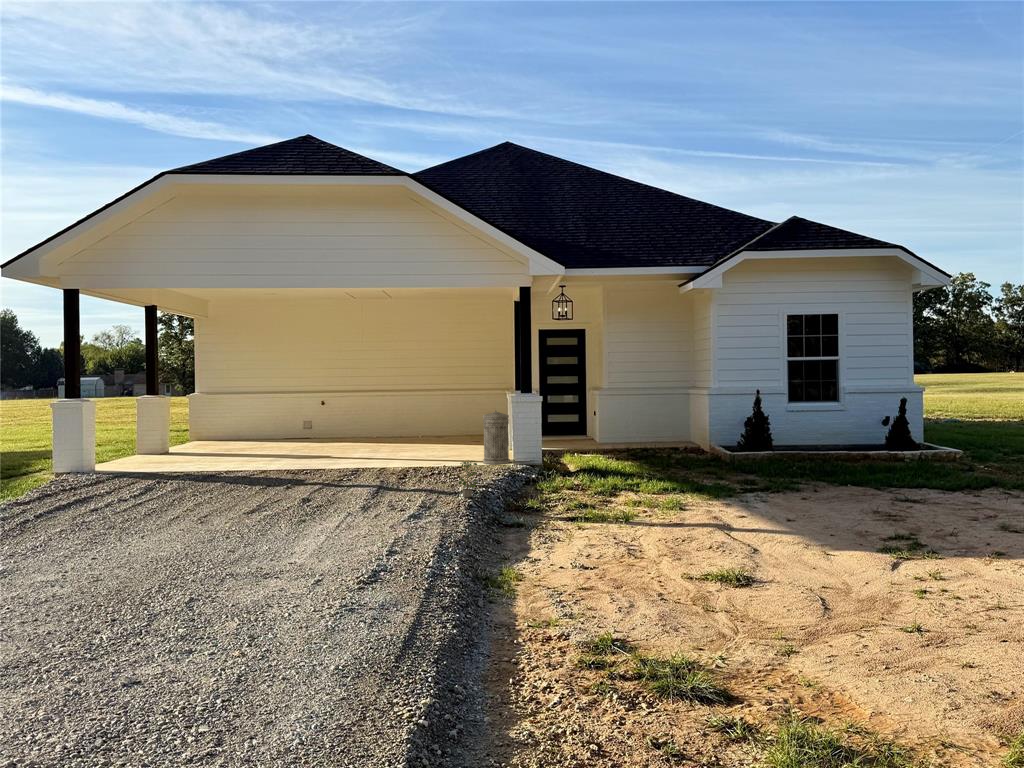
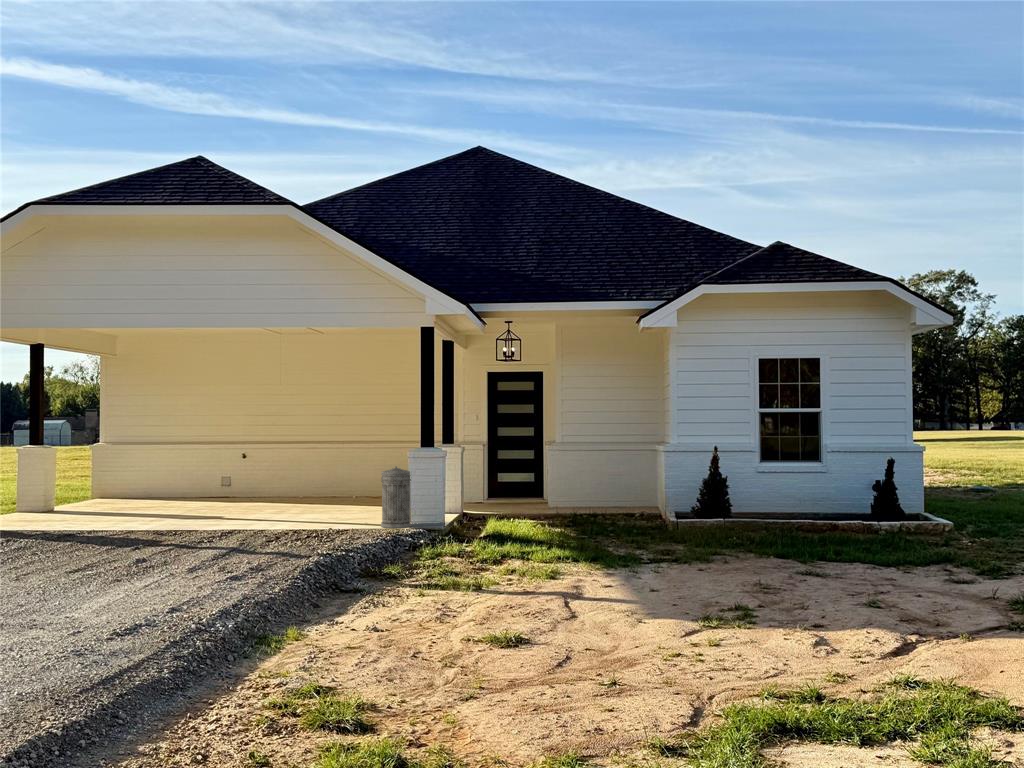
potted plant: present [459,461,479,498] -> none [314,519,339,561]

